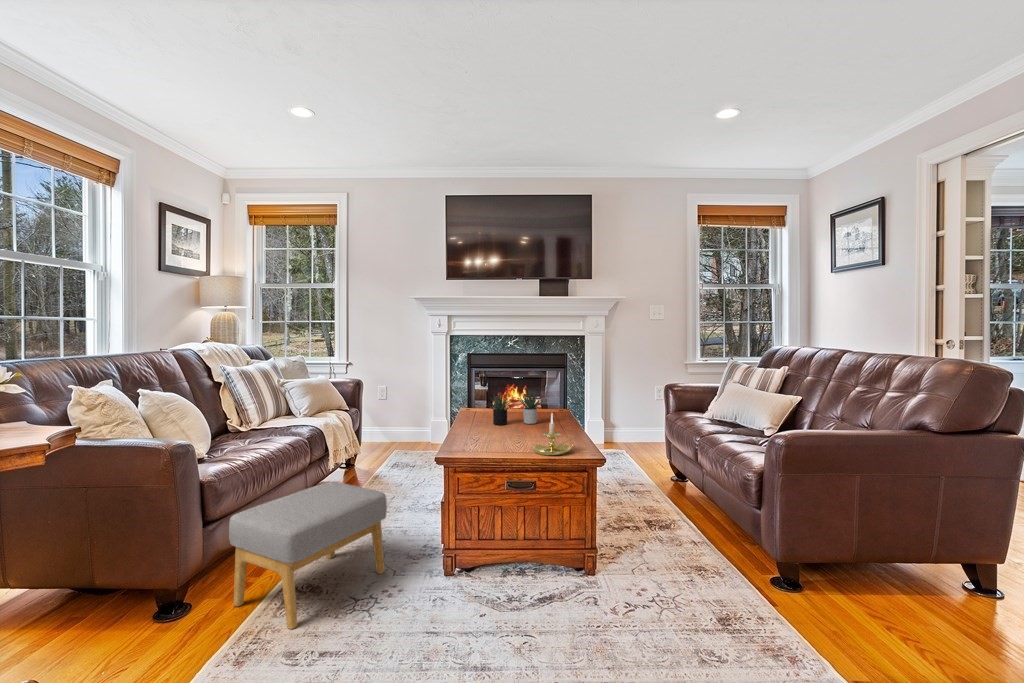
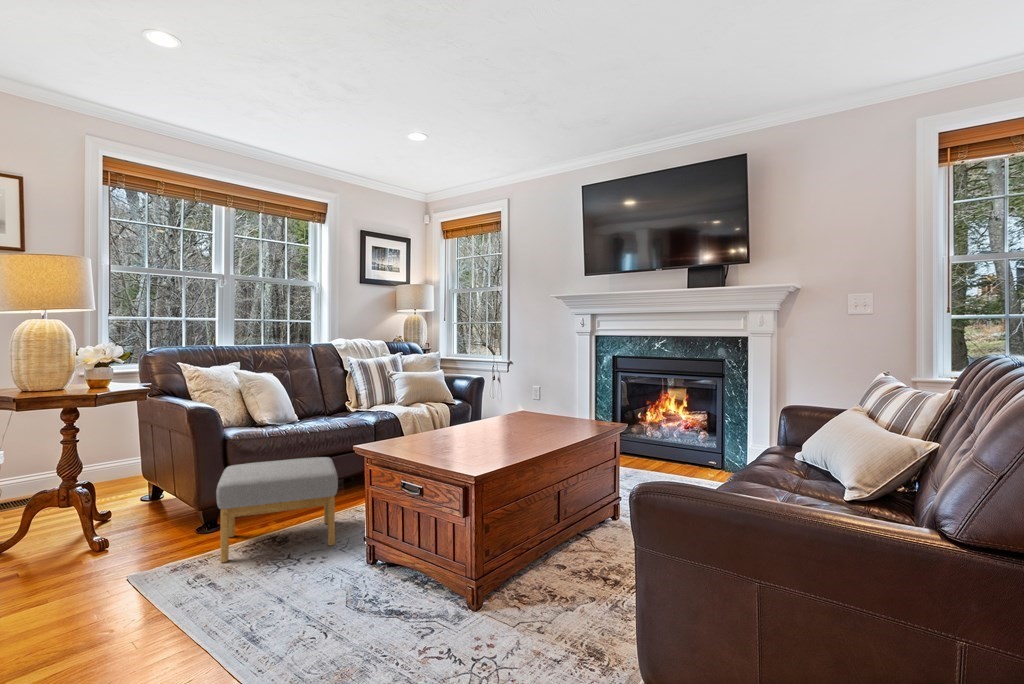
succulent plant: present [488,391,542,425] -> none [494,393,557,433]
candle holder: present [533,414,576,455] -> none [438,415,485,464]

